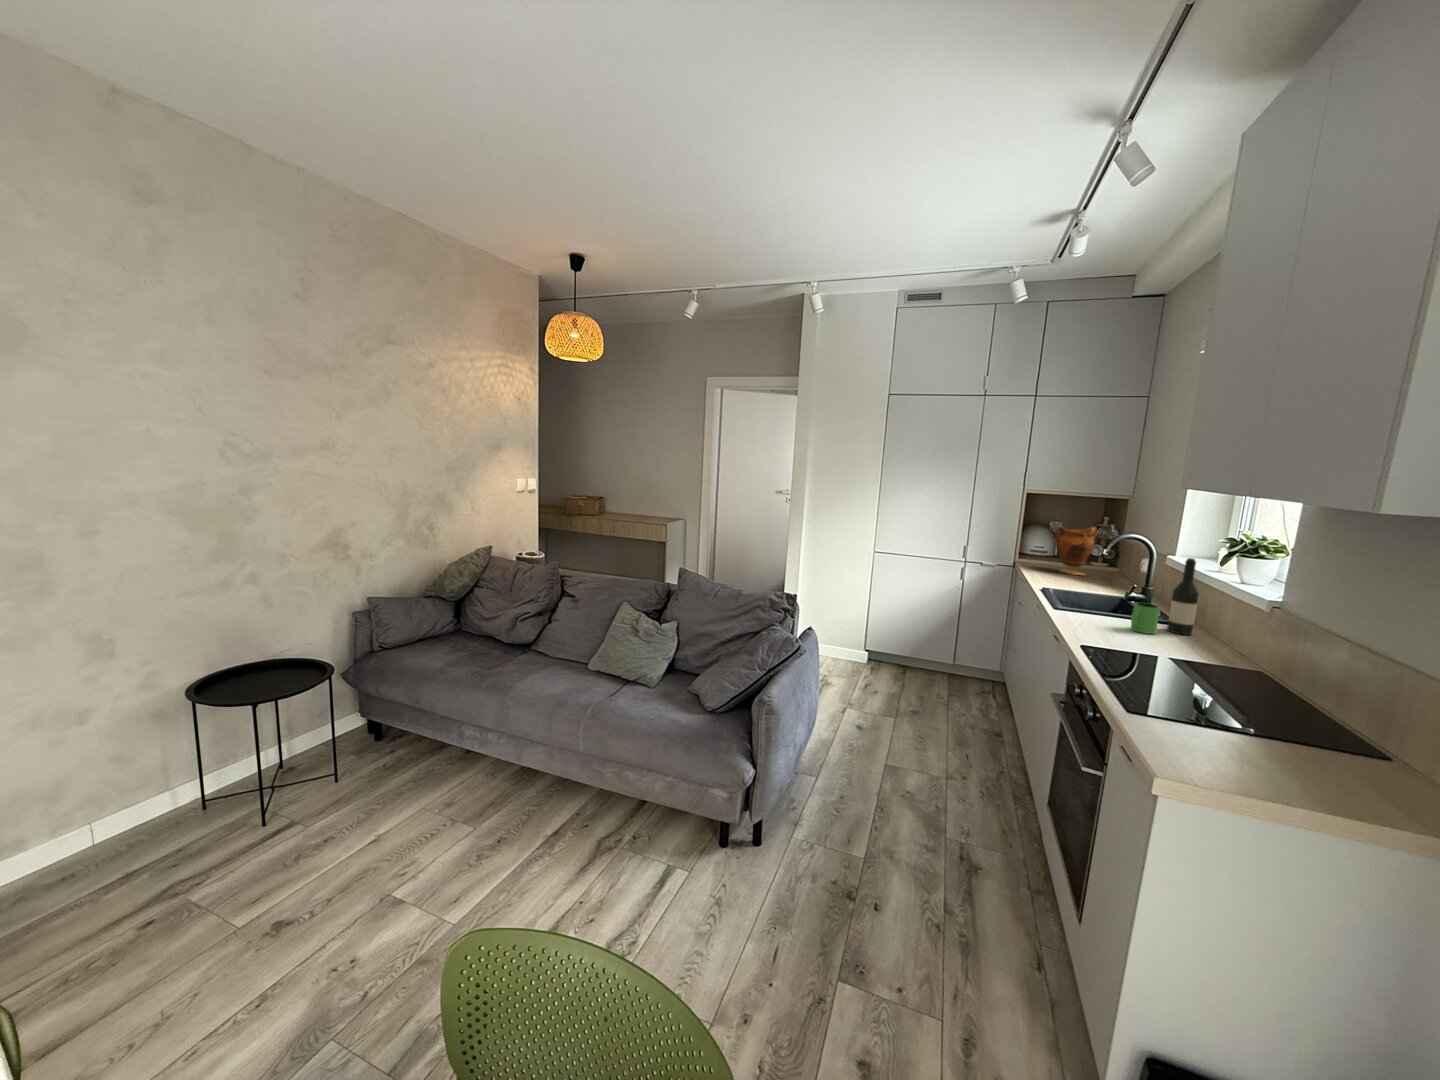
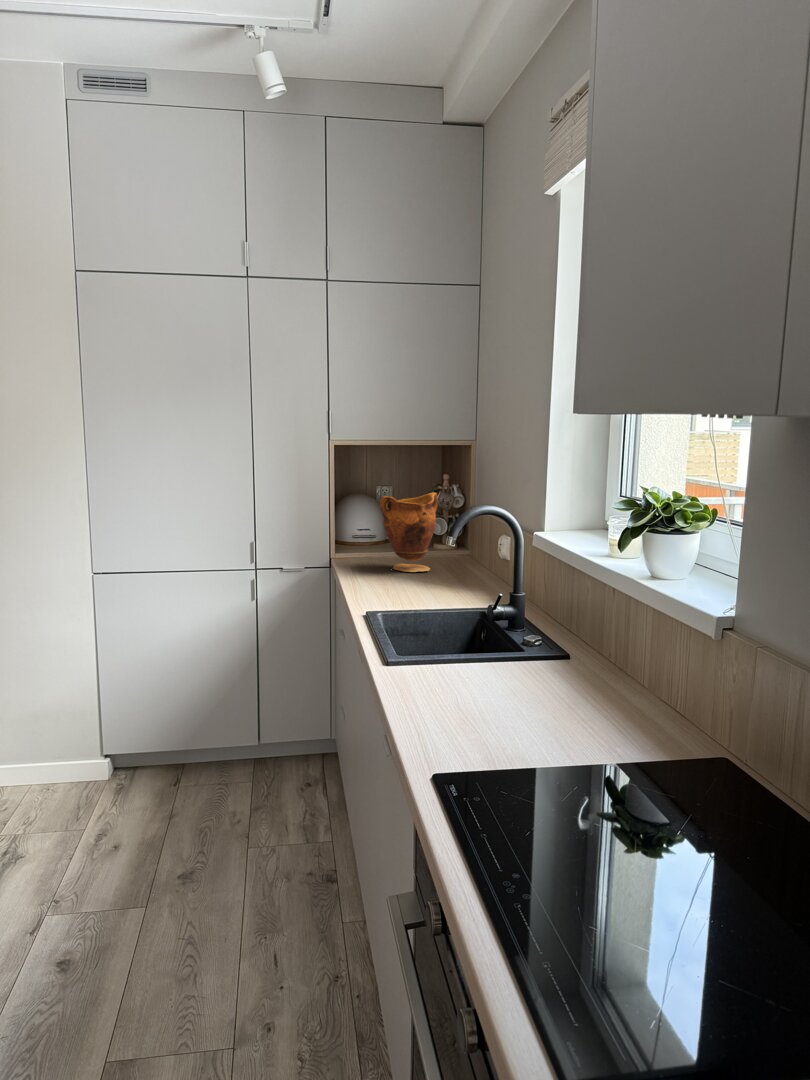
wine bottle: present [1167,558,1199,635] -> none [563,545,602,686]
mug: present [1131,603,1160,634] -> none [510,640,553,702]

